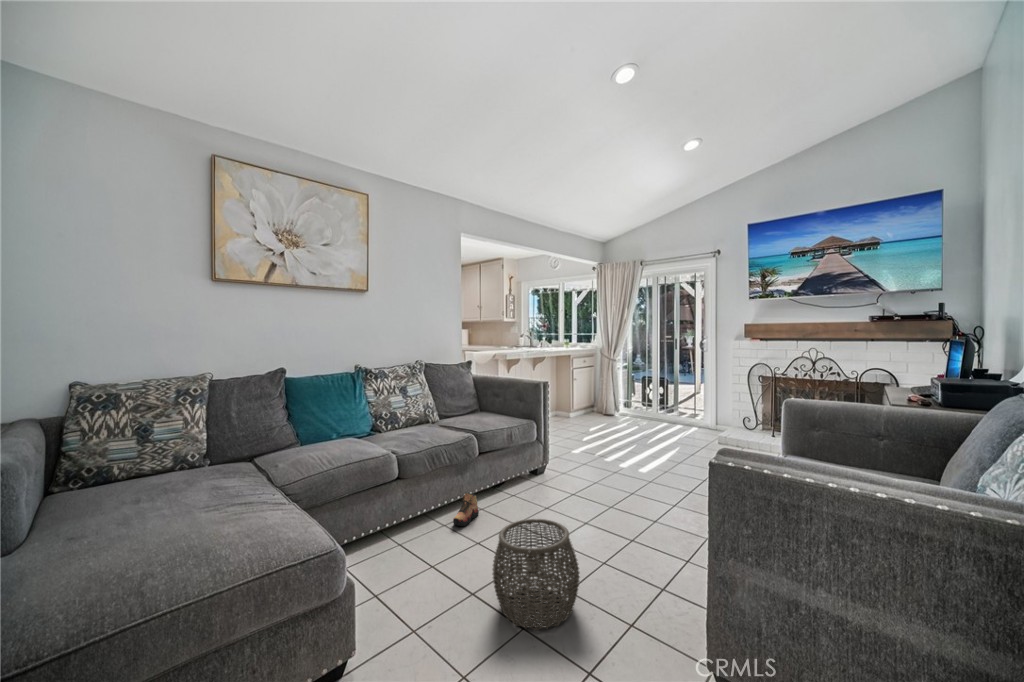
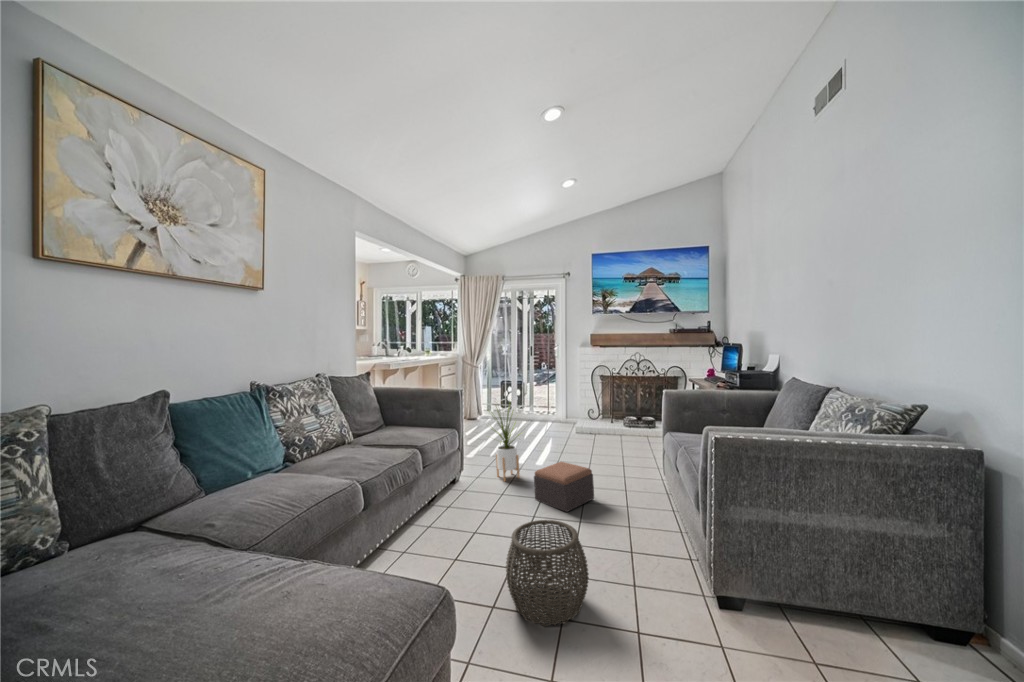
house plant: none [568,393,618,483] -> present [496,406,520,481]
footstool: none [607,470,677,526] -> present [534,462,594,512]
shoe: present [453,493,479,526] -> none [406,513,424,550]

